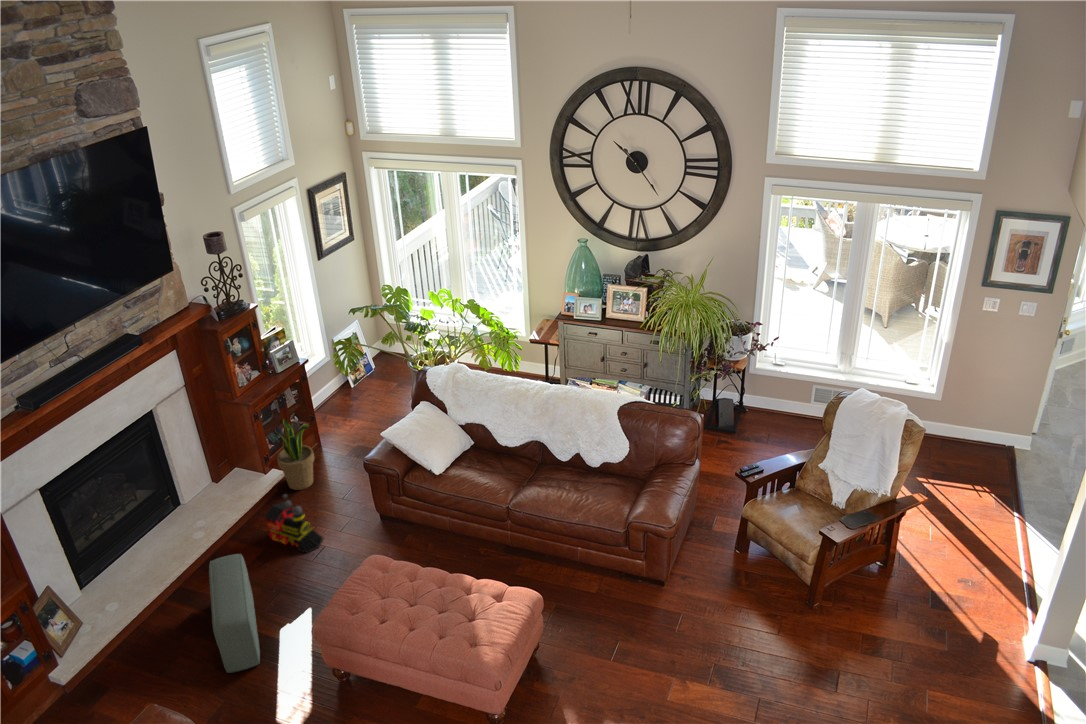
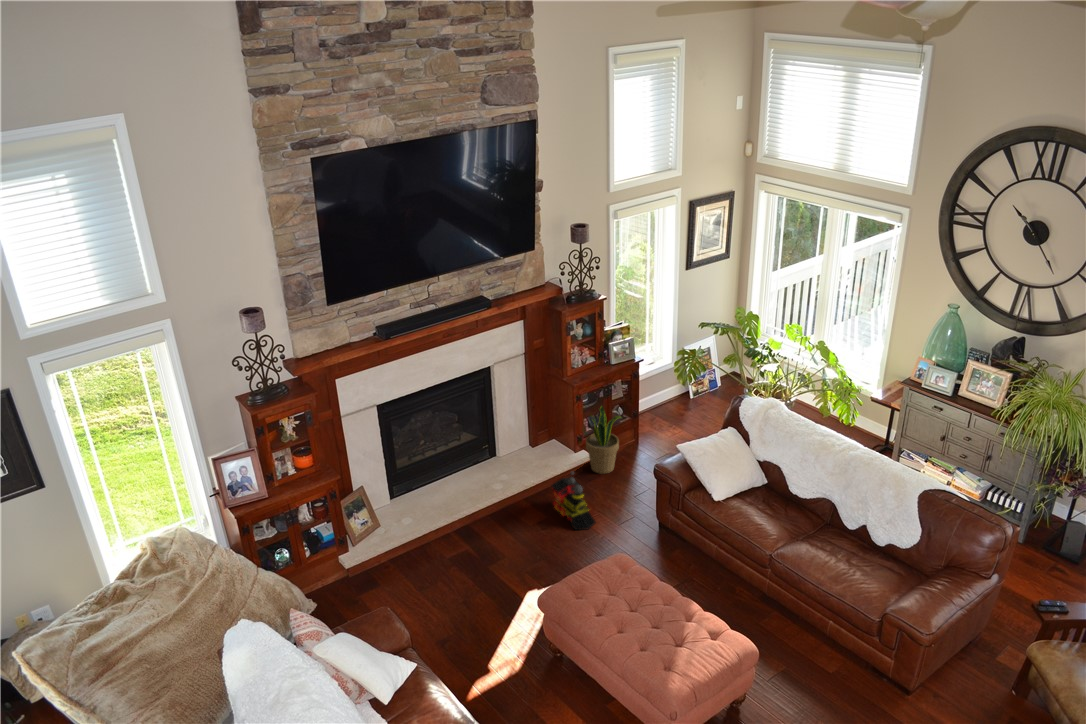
pouf: present [209,554,260,673] -> none [459,506,515,610]

